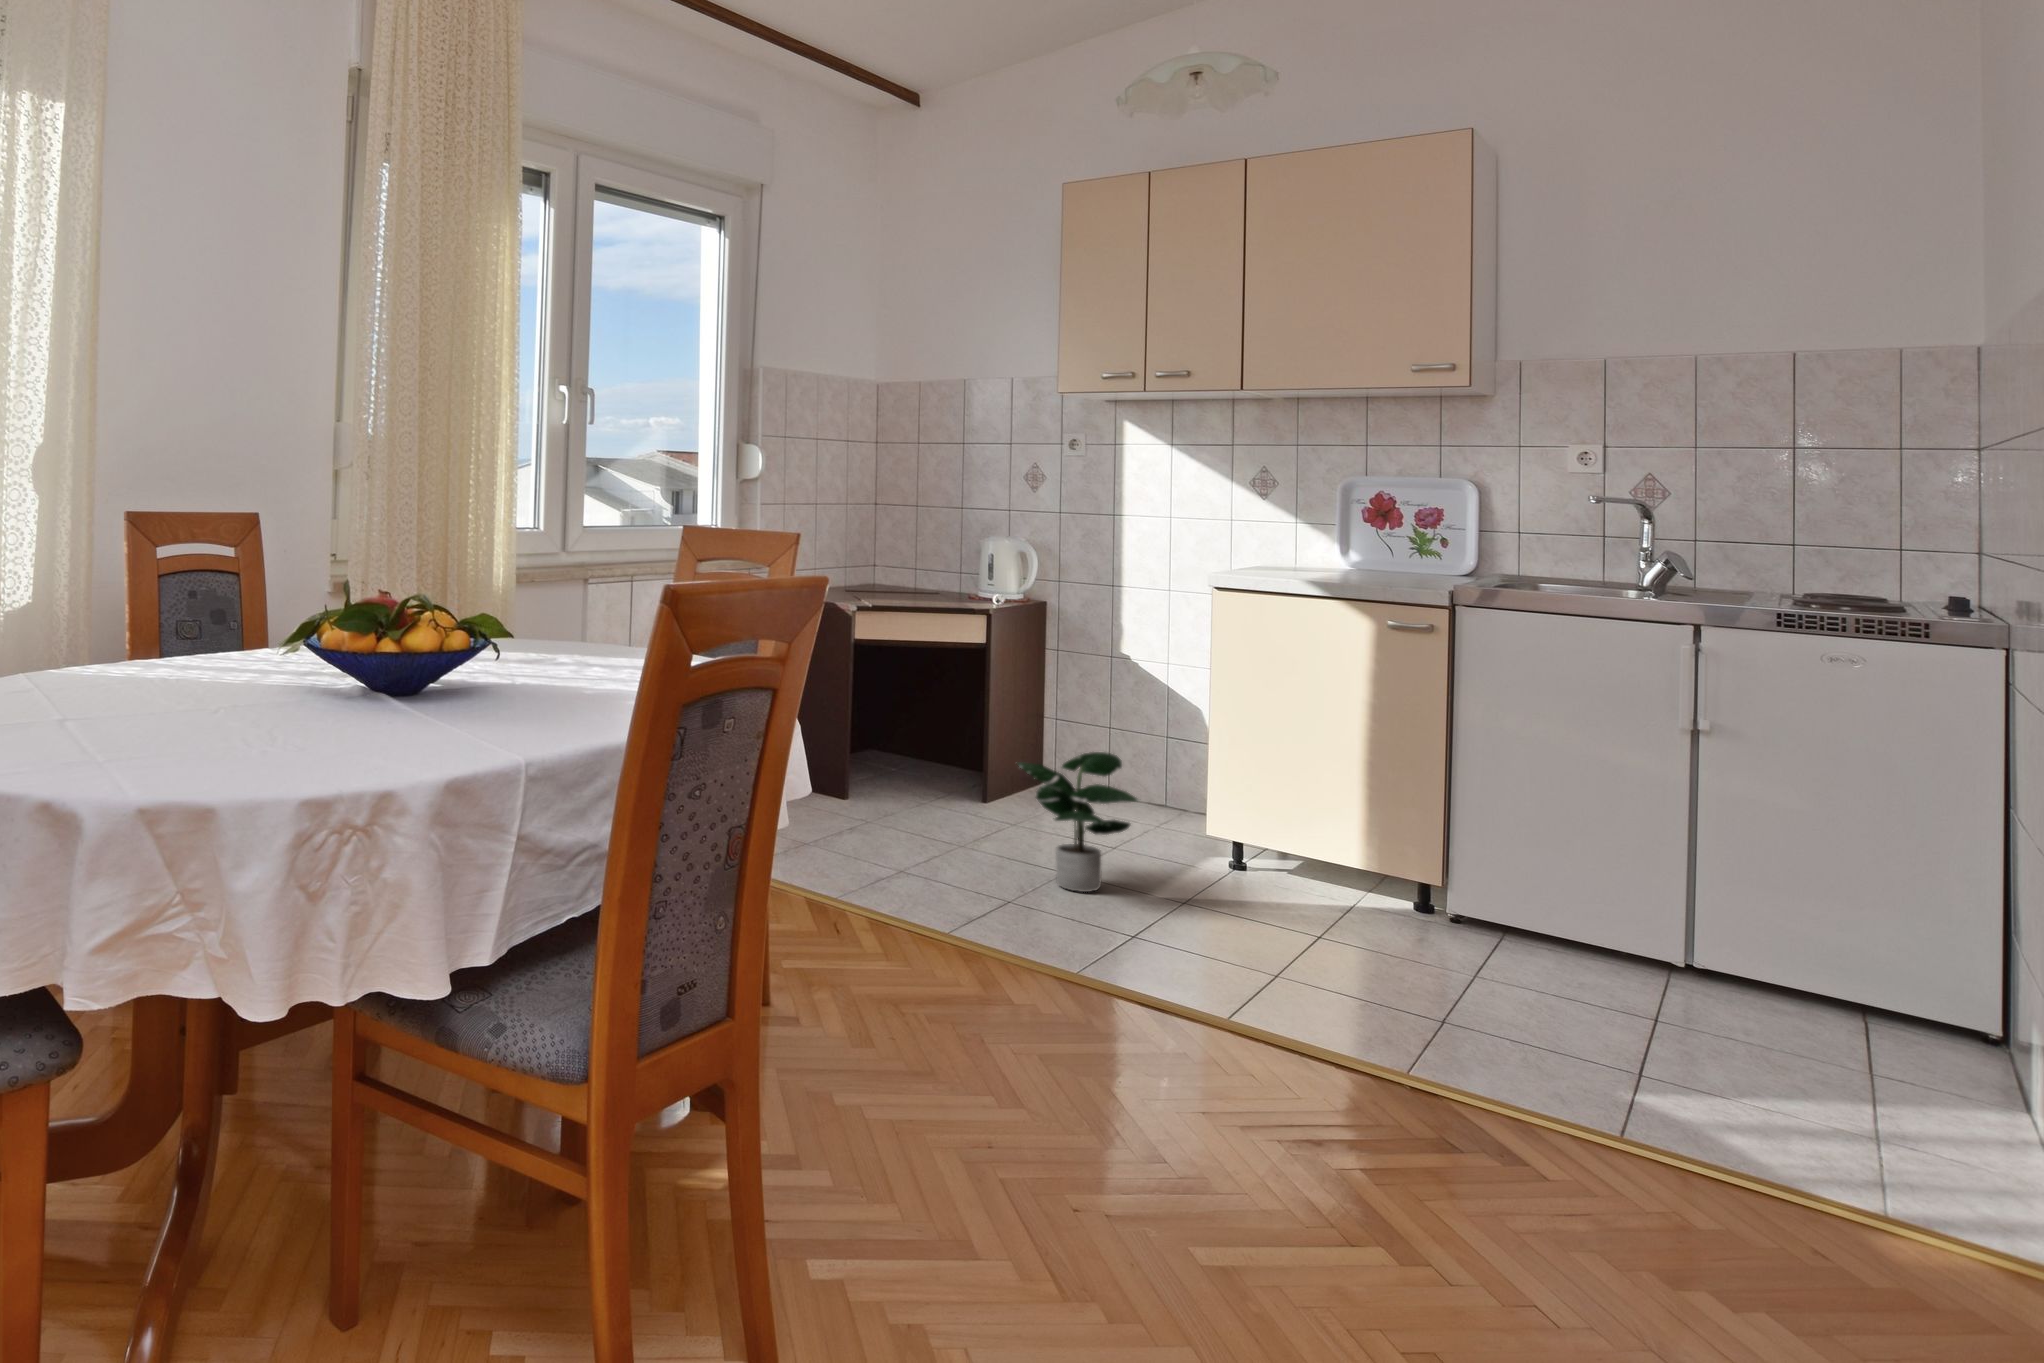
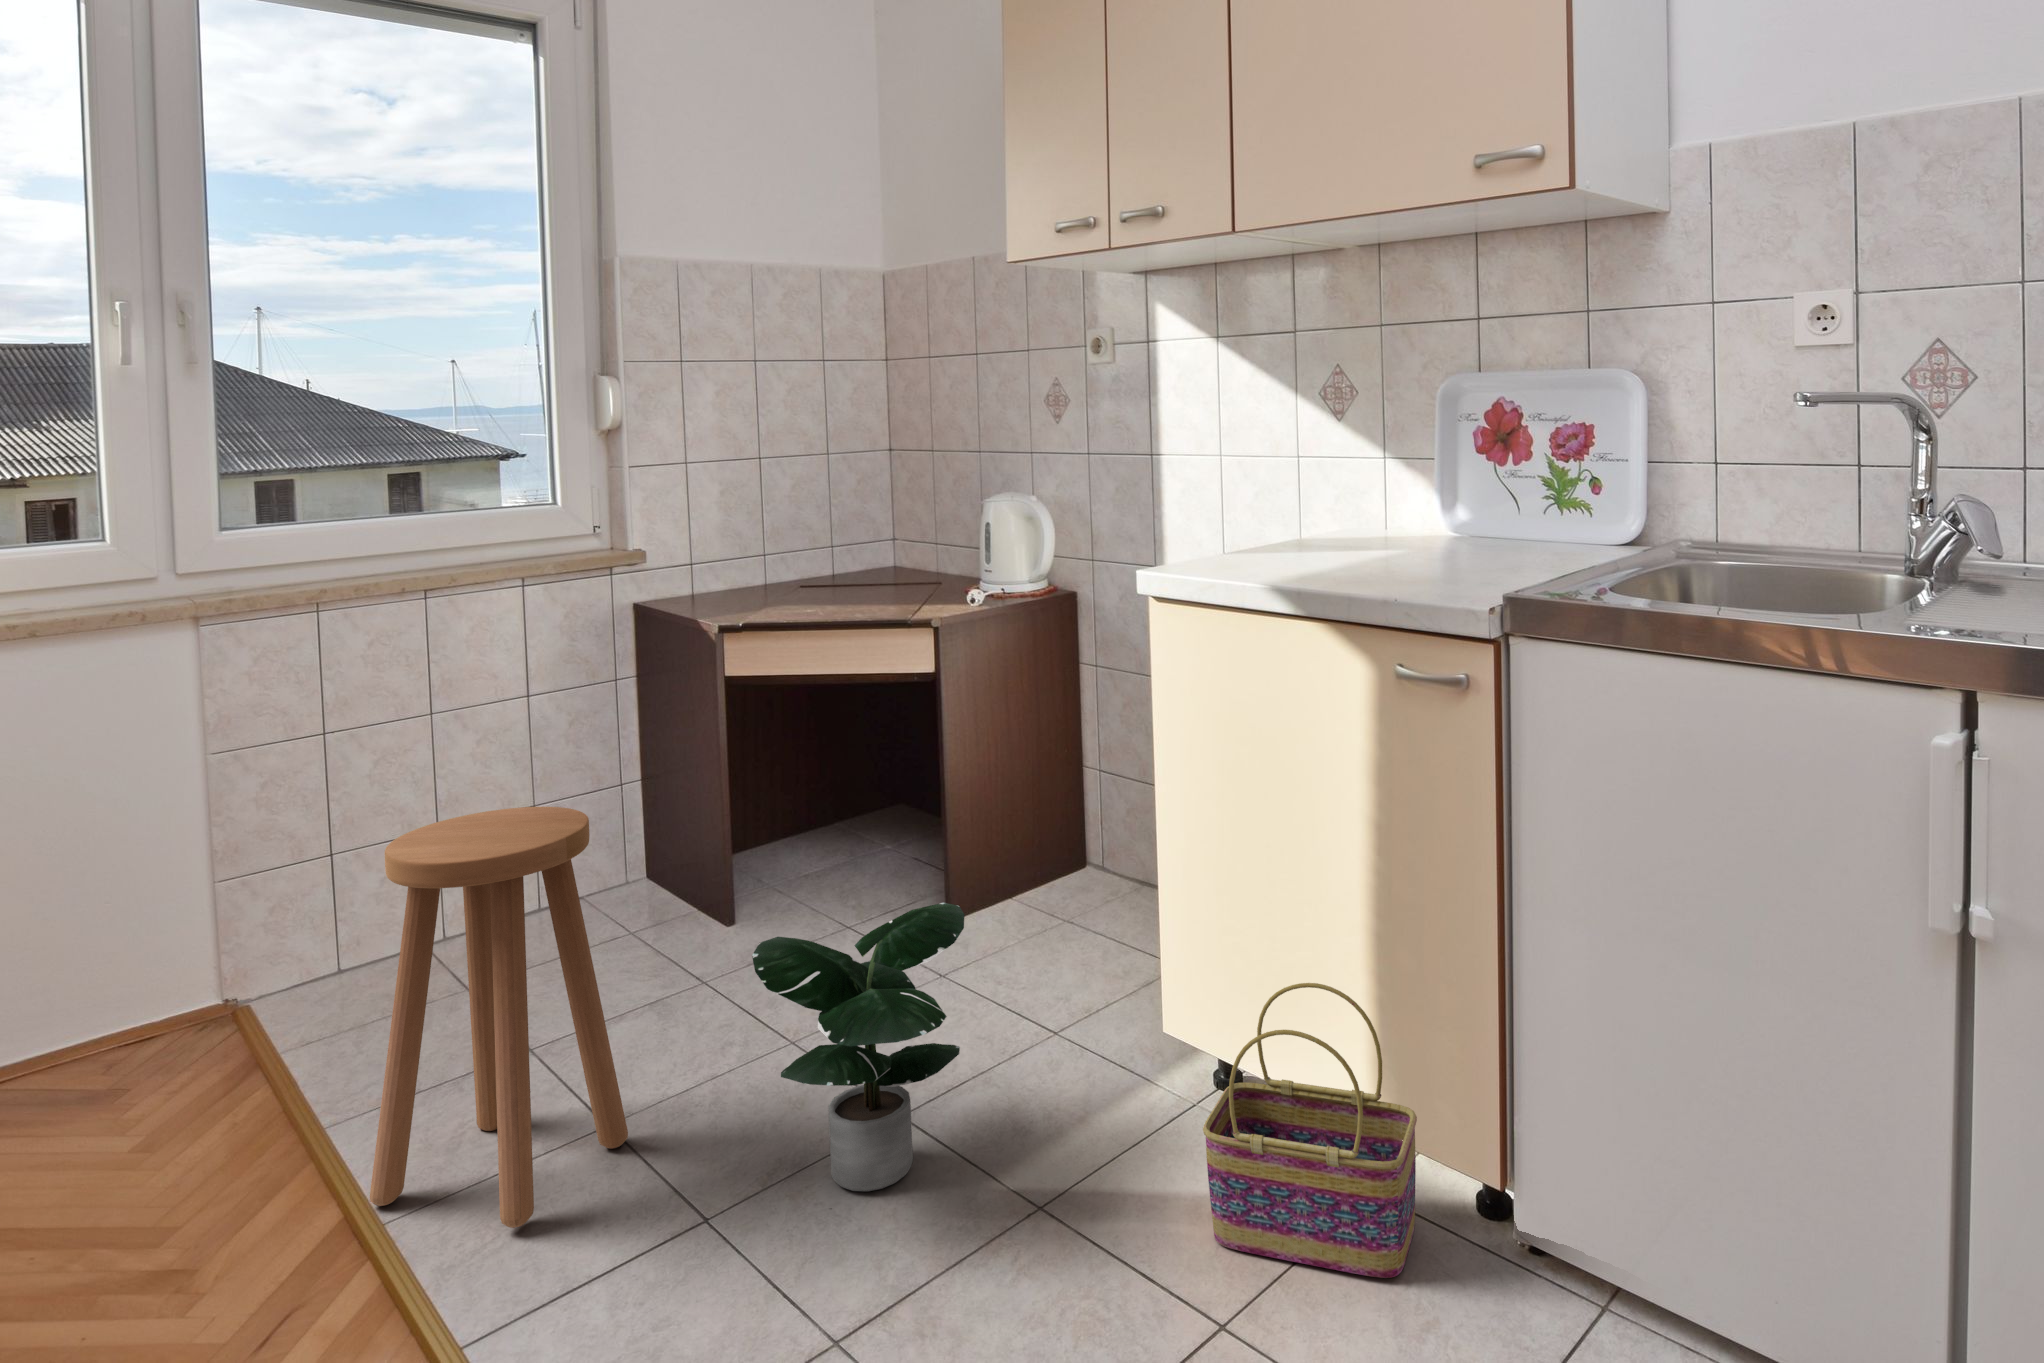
stool: none [824,689,930,895] -> present [370,807,628,1228]
basket: none [1278,789,1397,923] -> present [1203,983,1417,1278]

